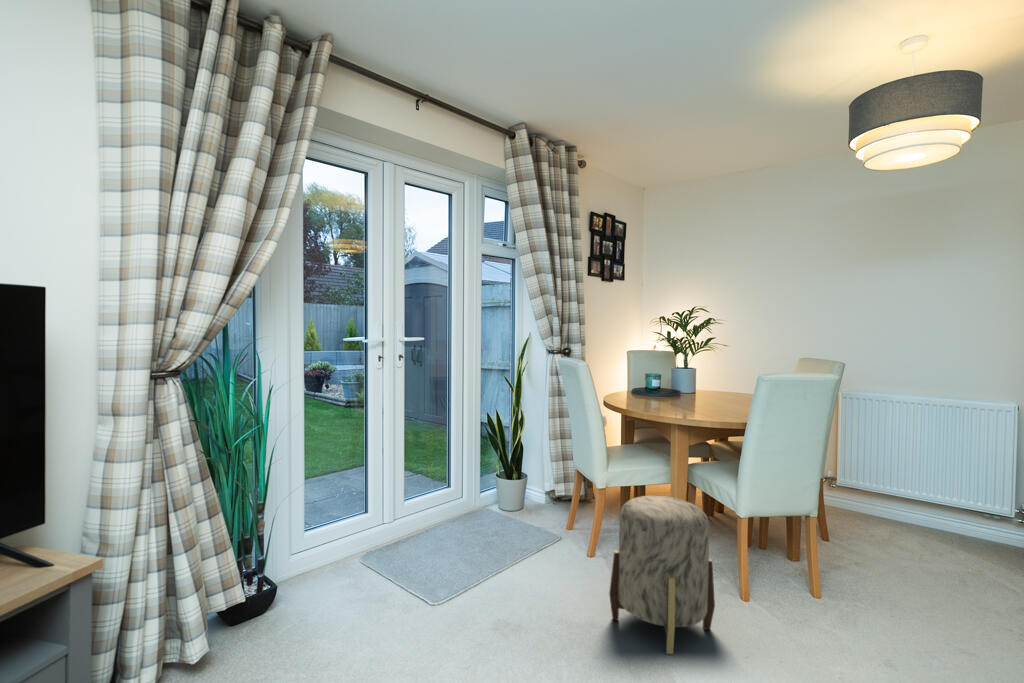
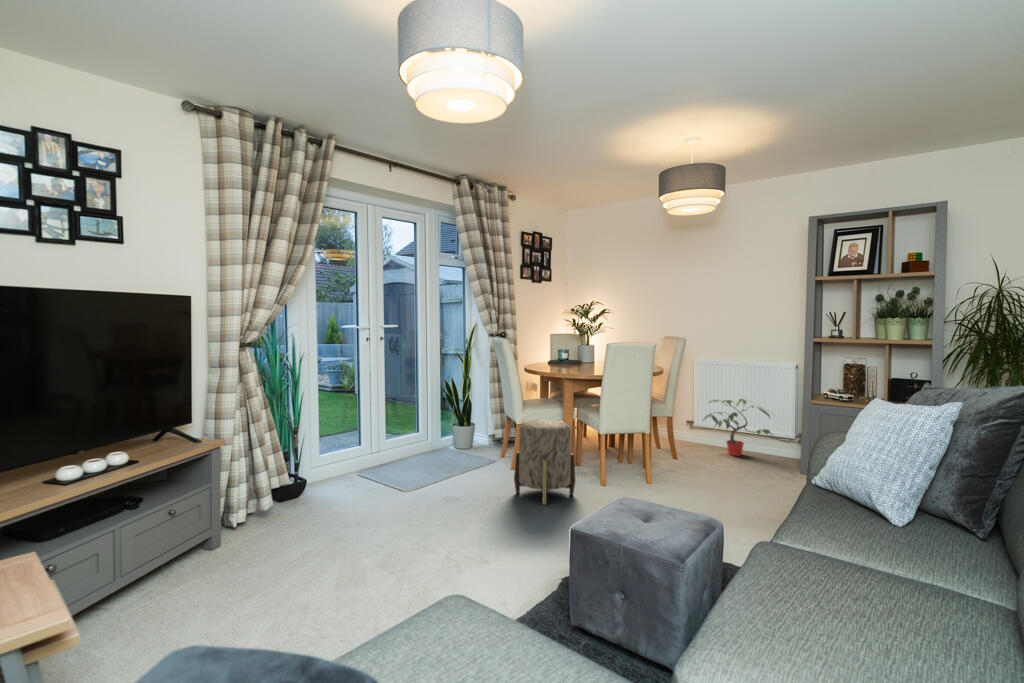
potted plant: none [859,453,994,540] -> present [704,399,773,456]

